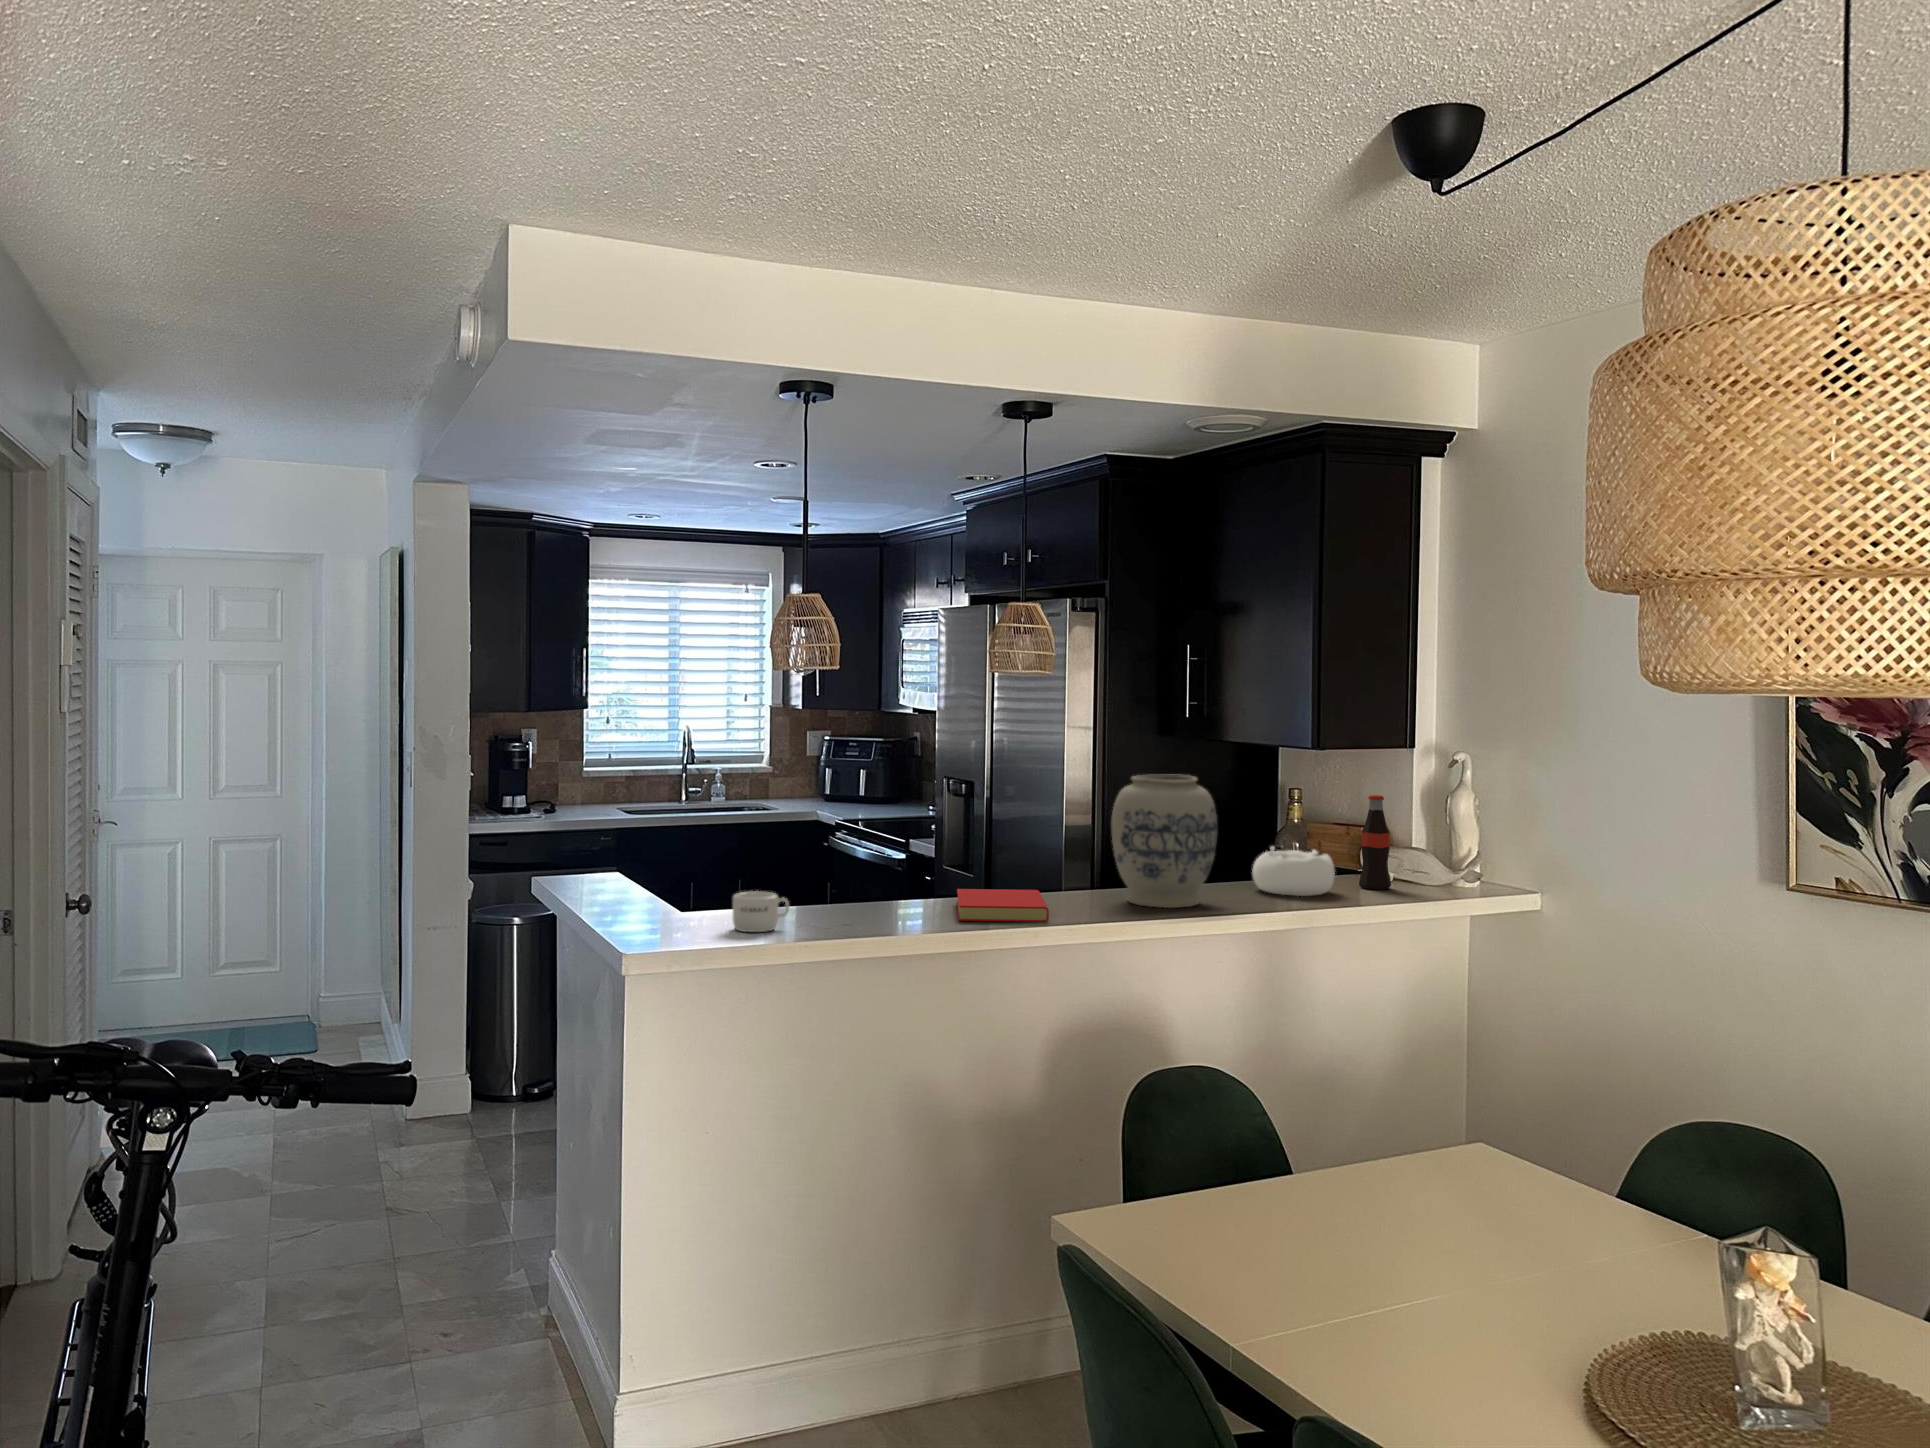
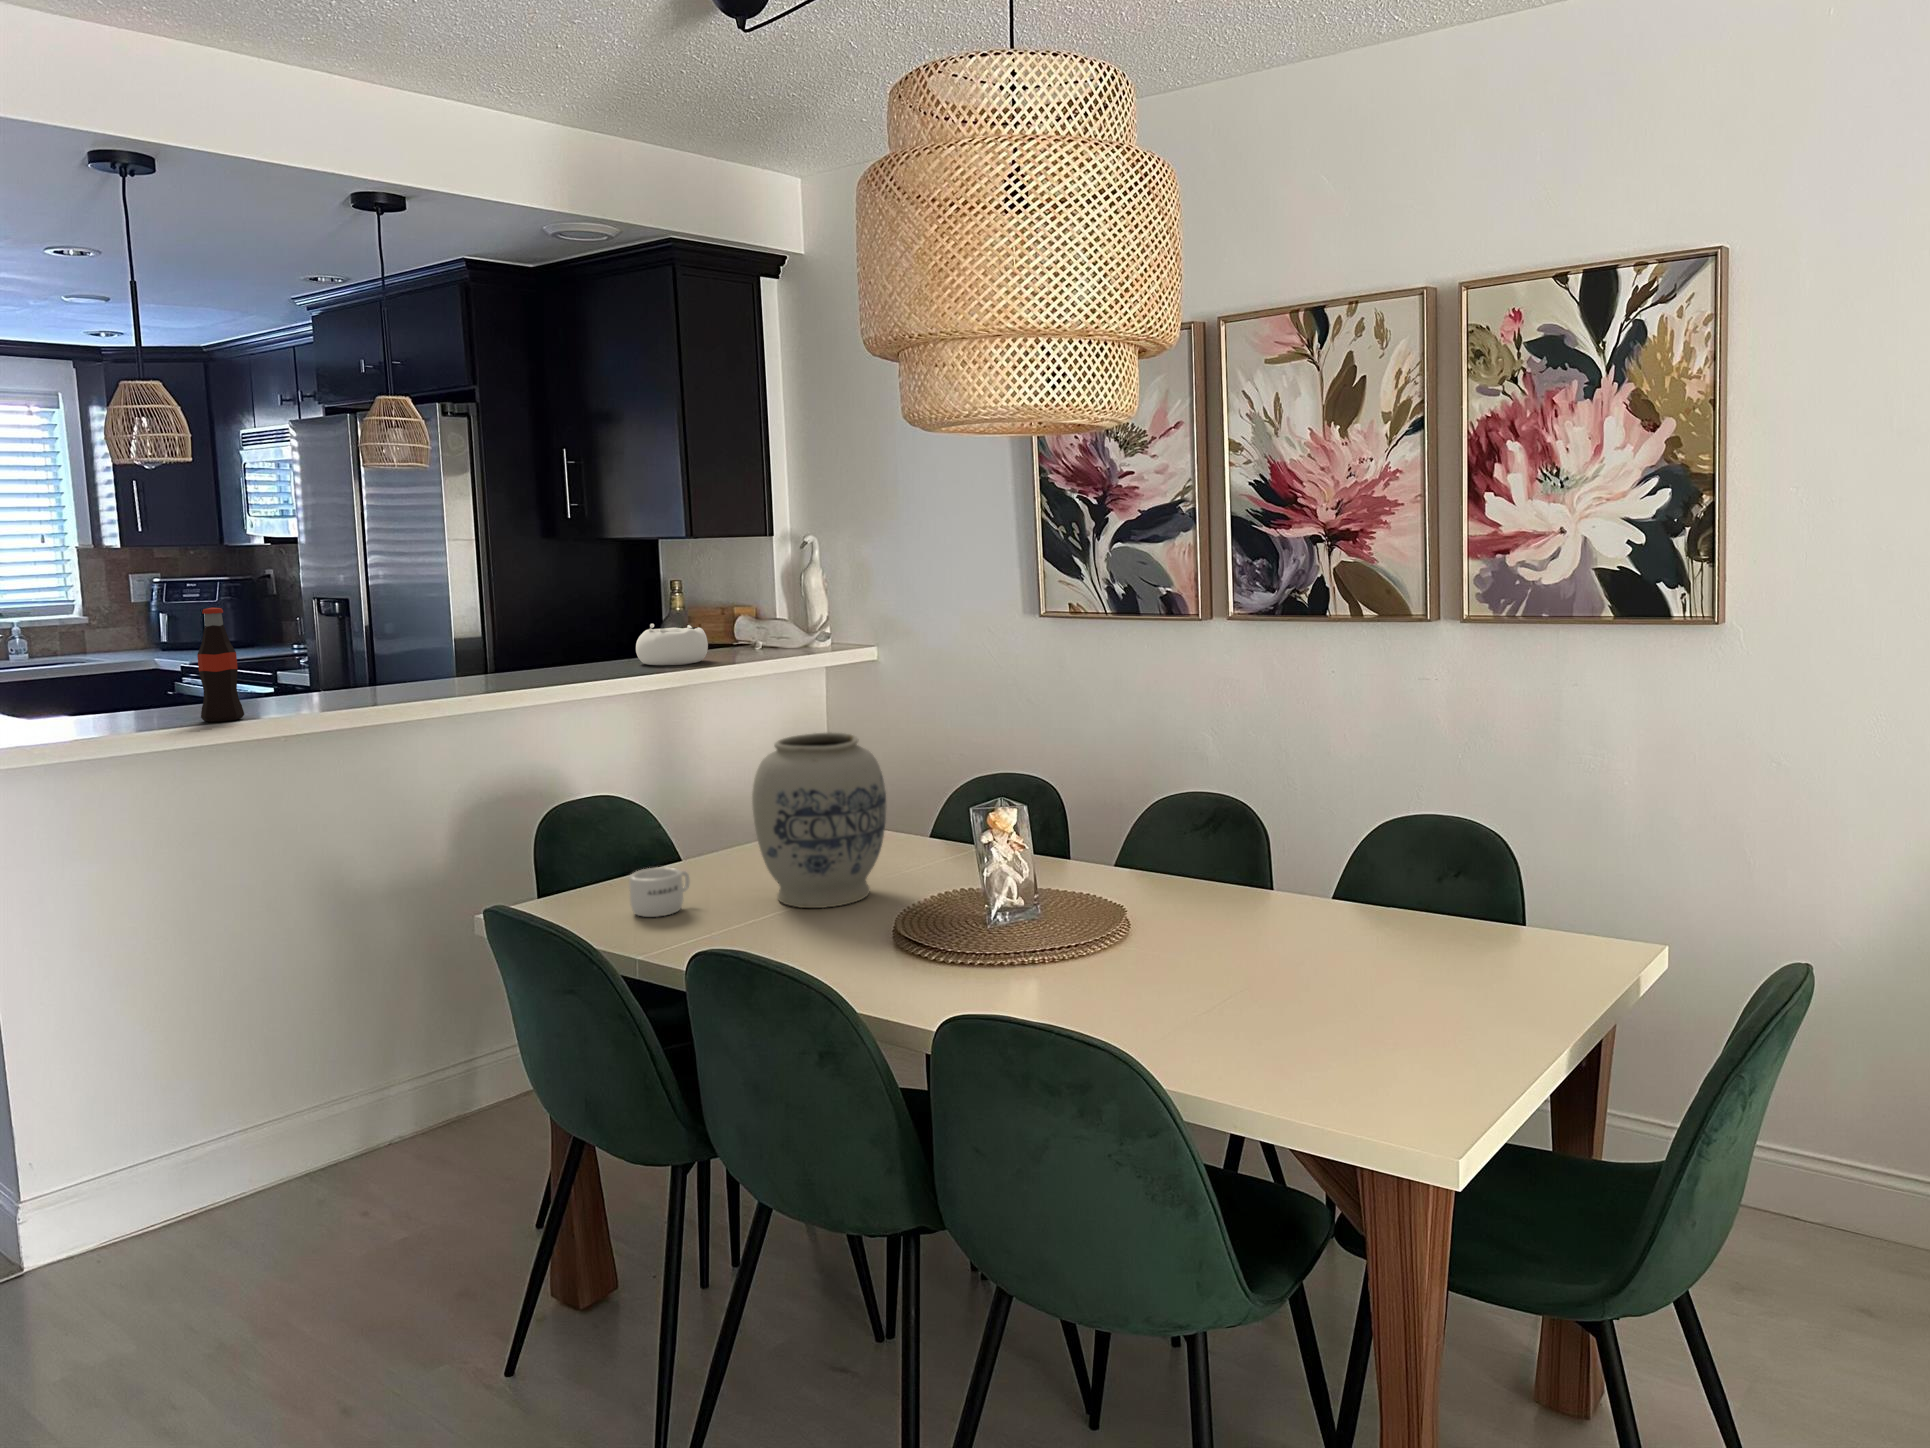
vase: present [1111,775,1218,908] -> present [752,732,886,908]
bottle: present [1359,795,1391,890] -> present [197,608,244,722]
book: present [957,889,1049,922] -> none [348,677,447,707]
mug: present [733,891,789,932] -> present [629,867,690,917]

